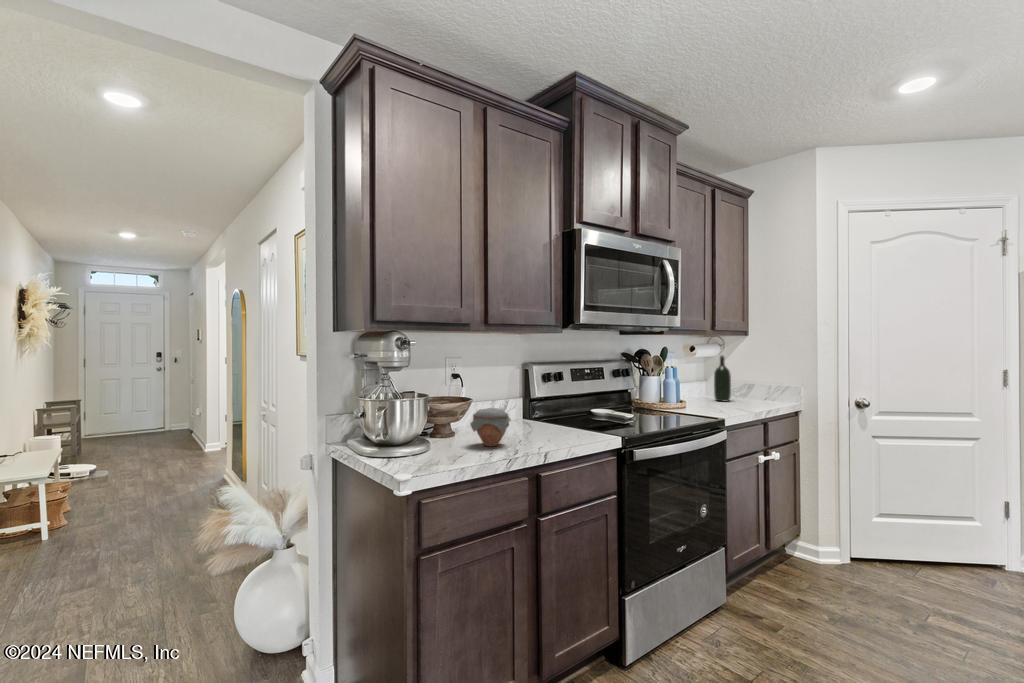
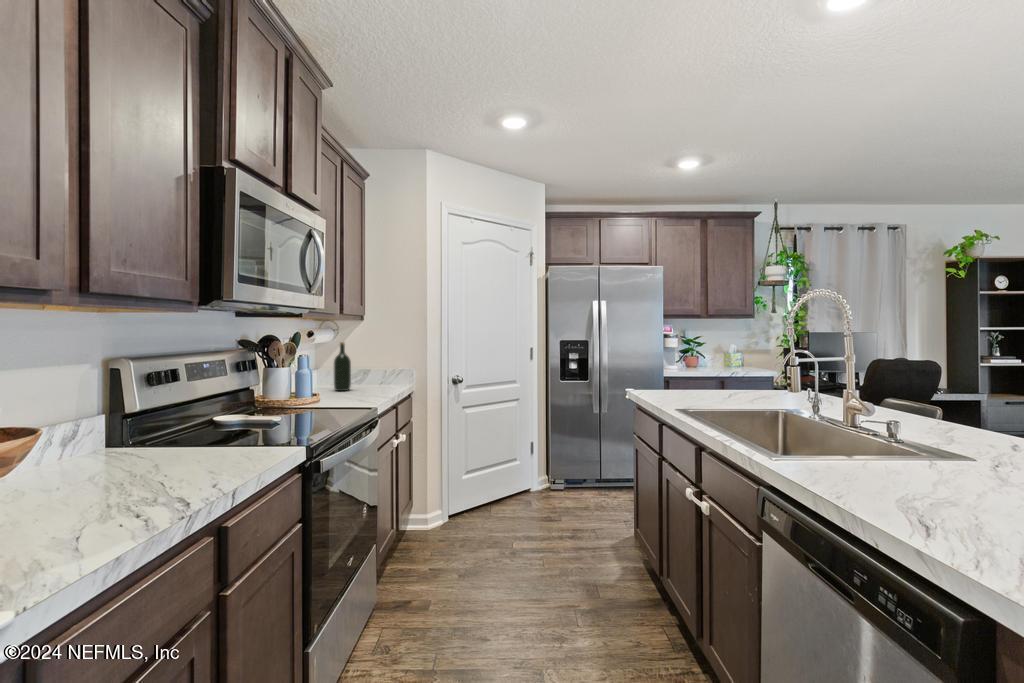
jar: present [470,408,511,446] -> none [71,438,156,506]

